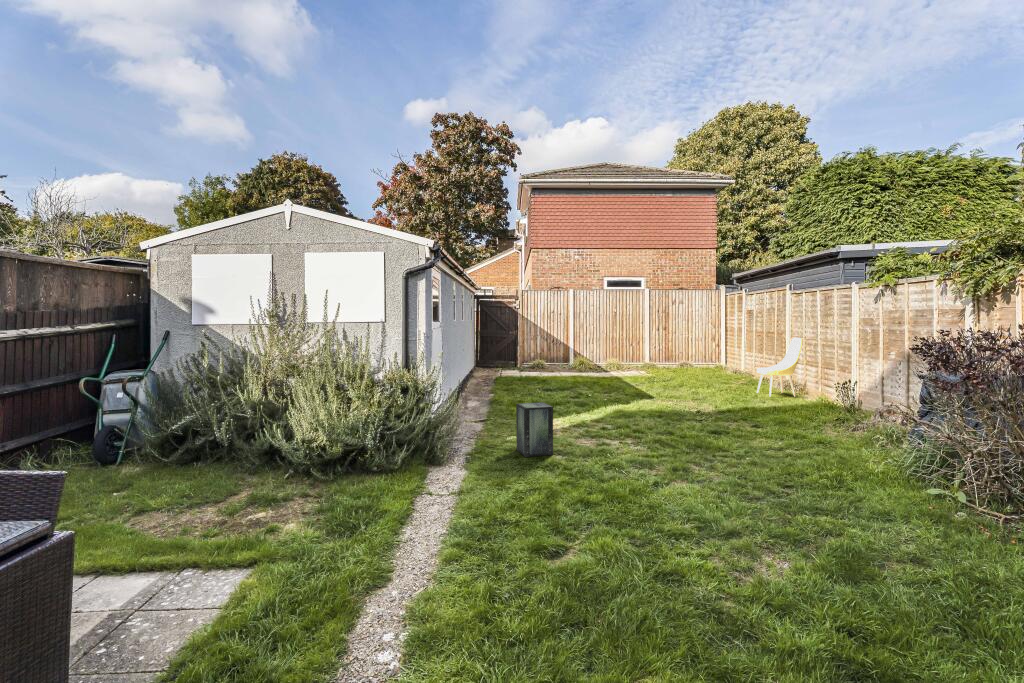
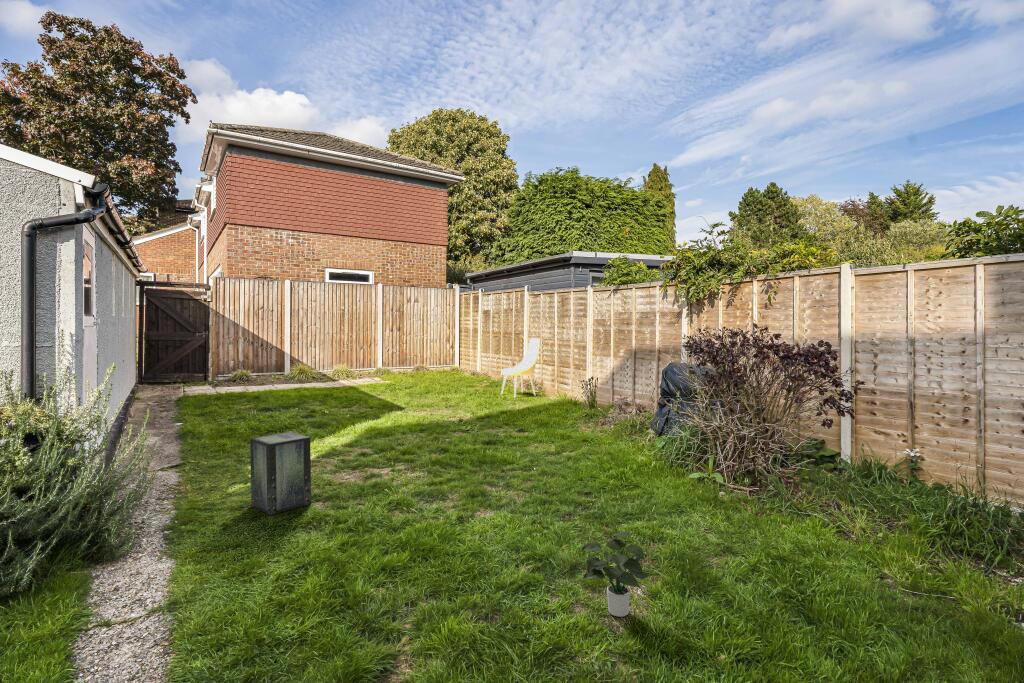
potted plant: none [715,504,783,572] -> present [581,531,650,617]

